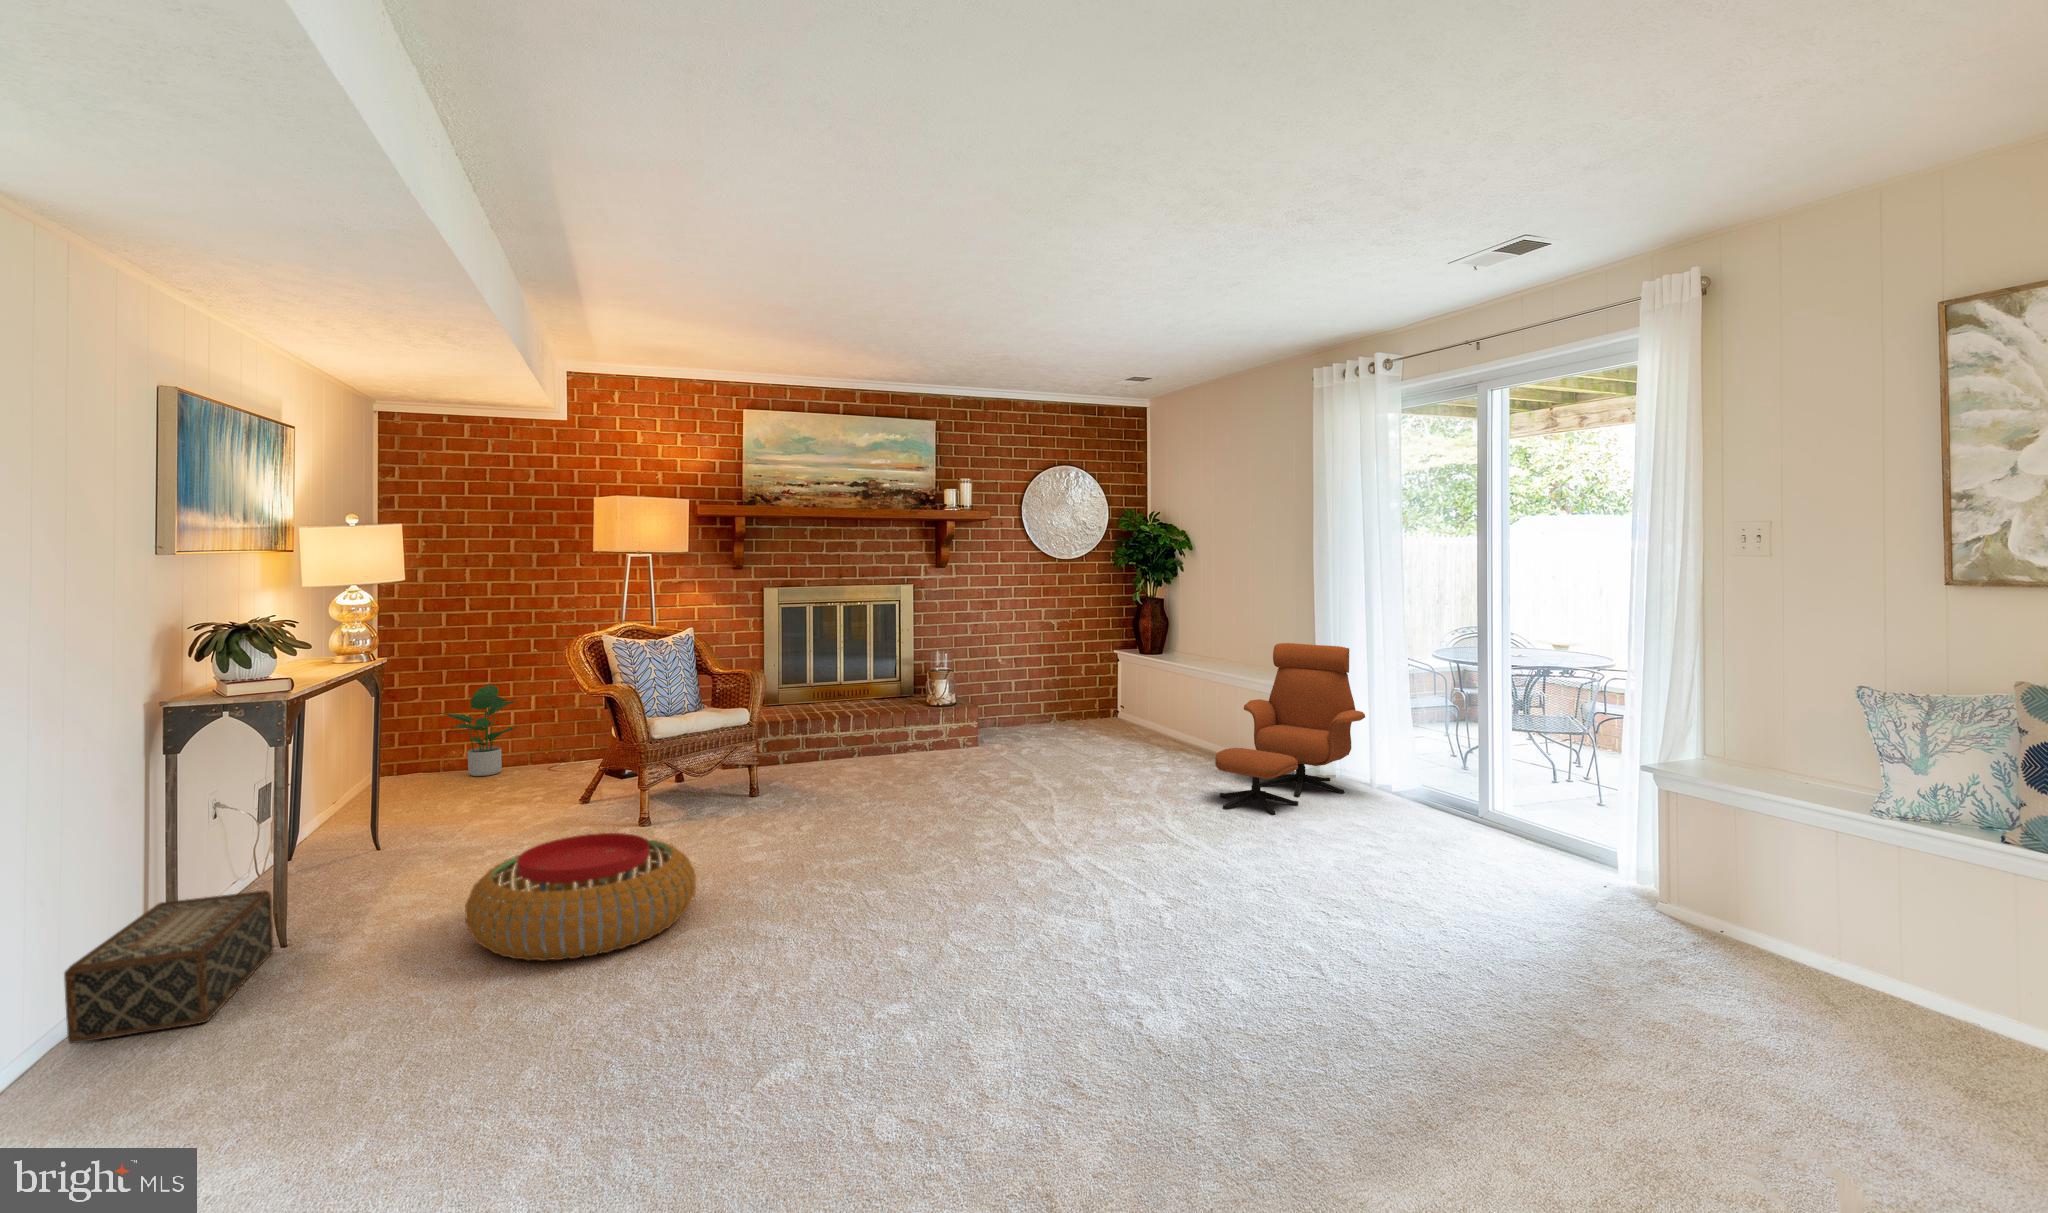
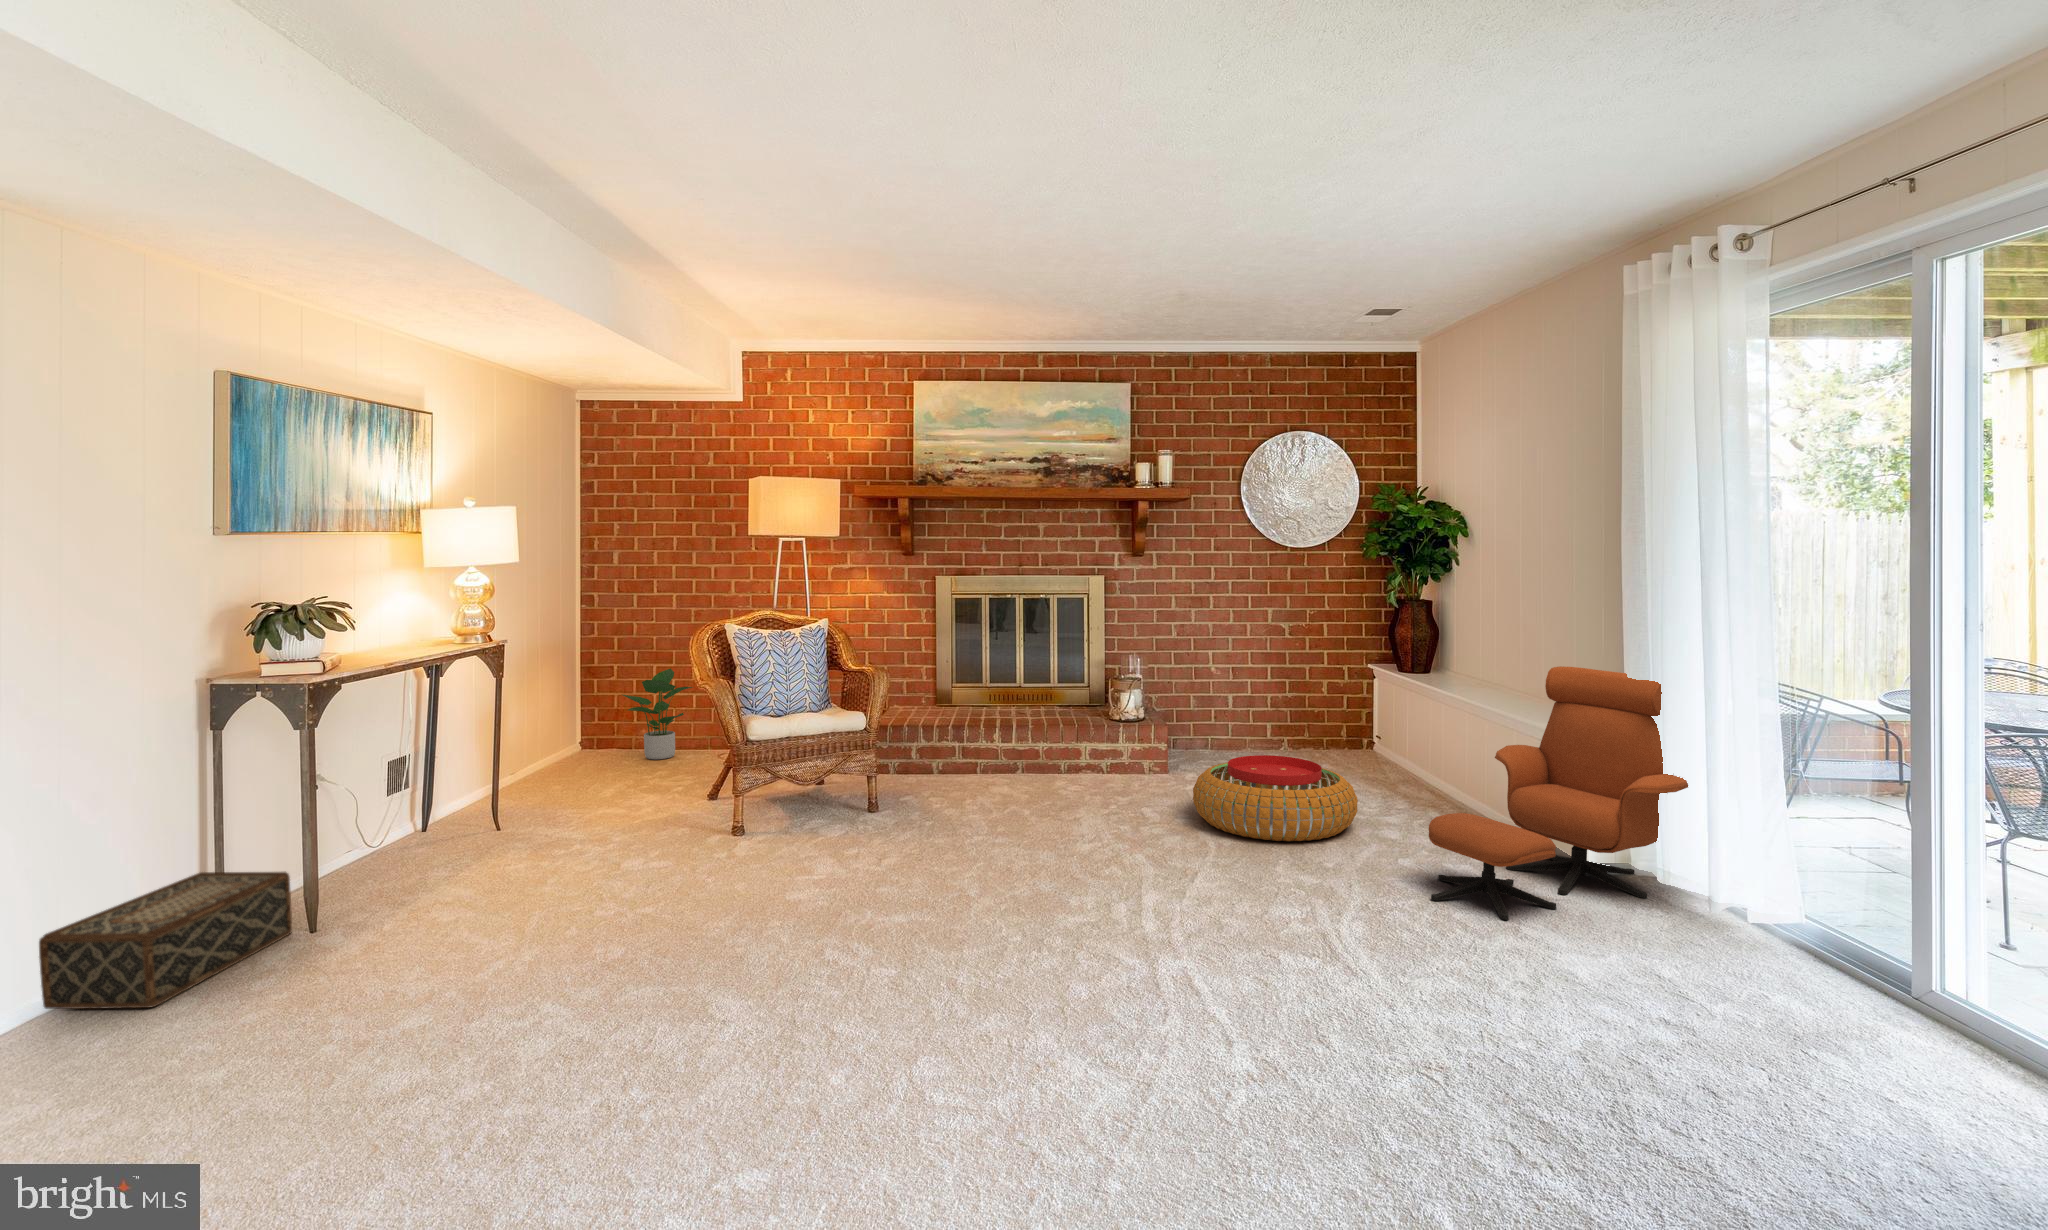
pouf: present [465,833,696,961] -> present [1193,755,1358,841]

